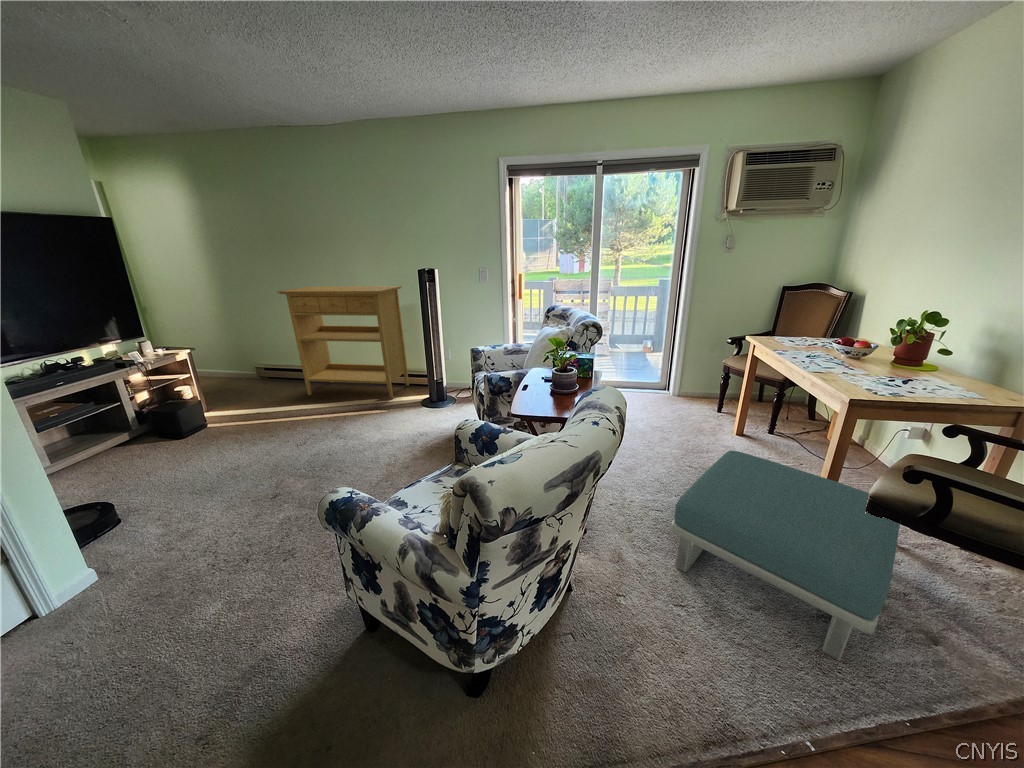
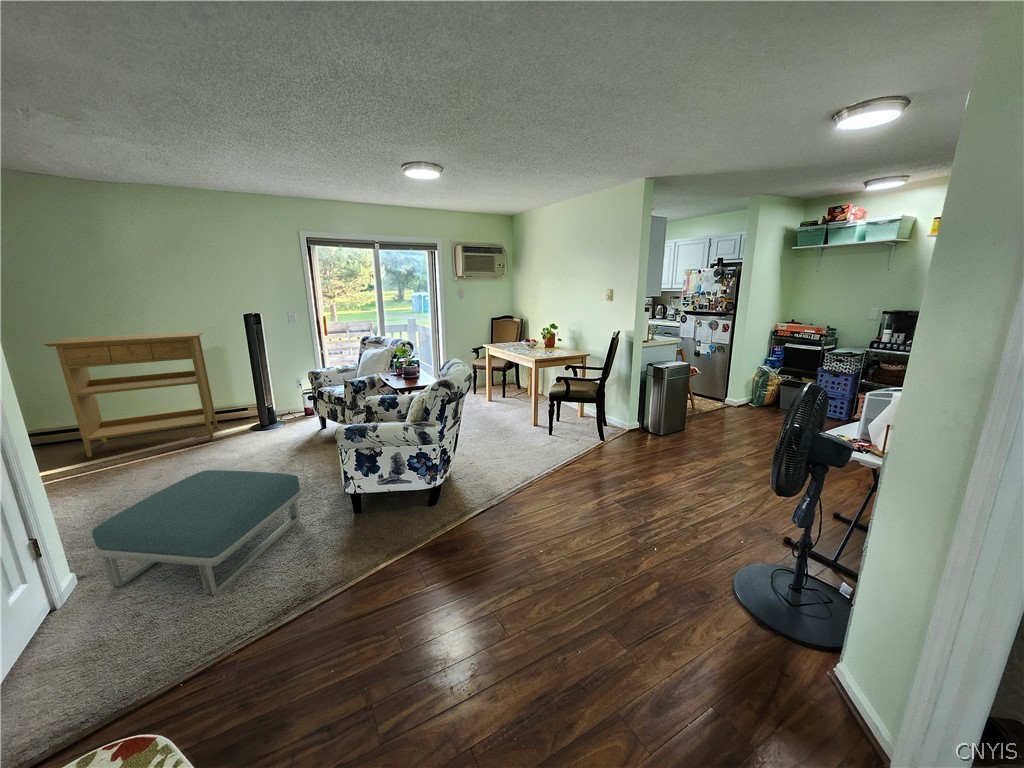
footstool: present [670,450,900,660] -> present [92,470,301,595]

